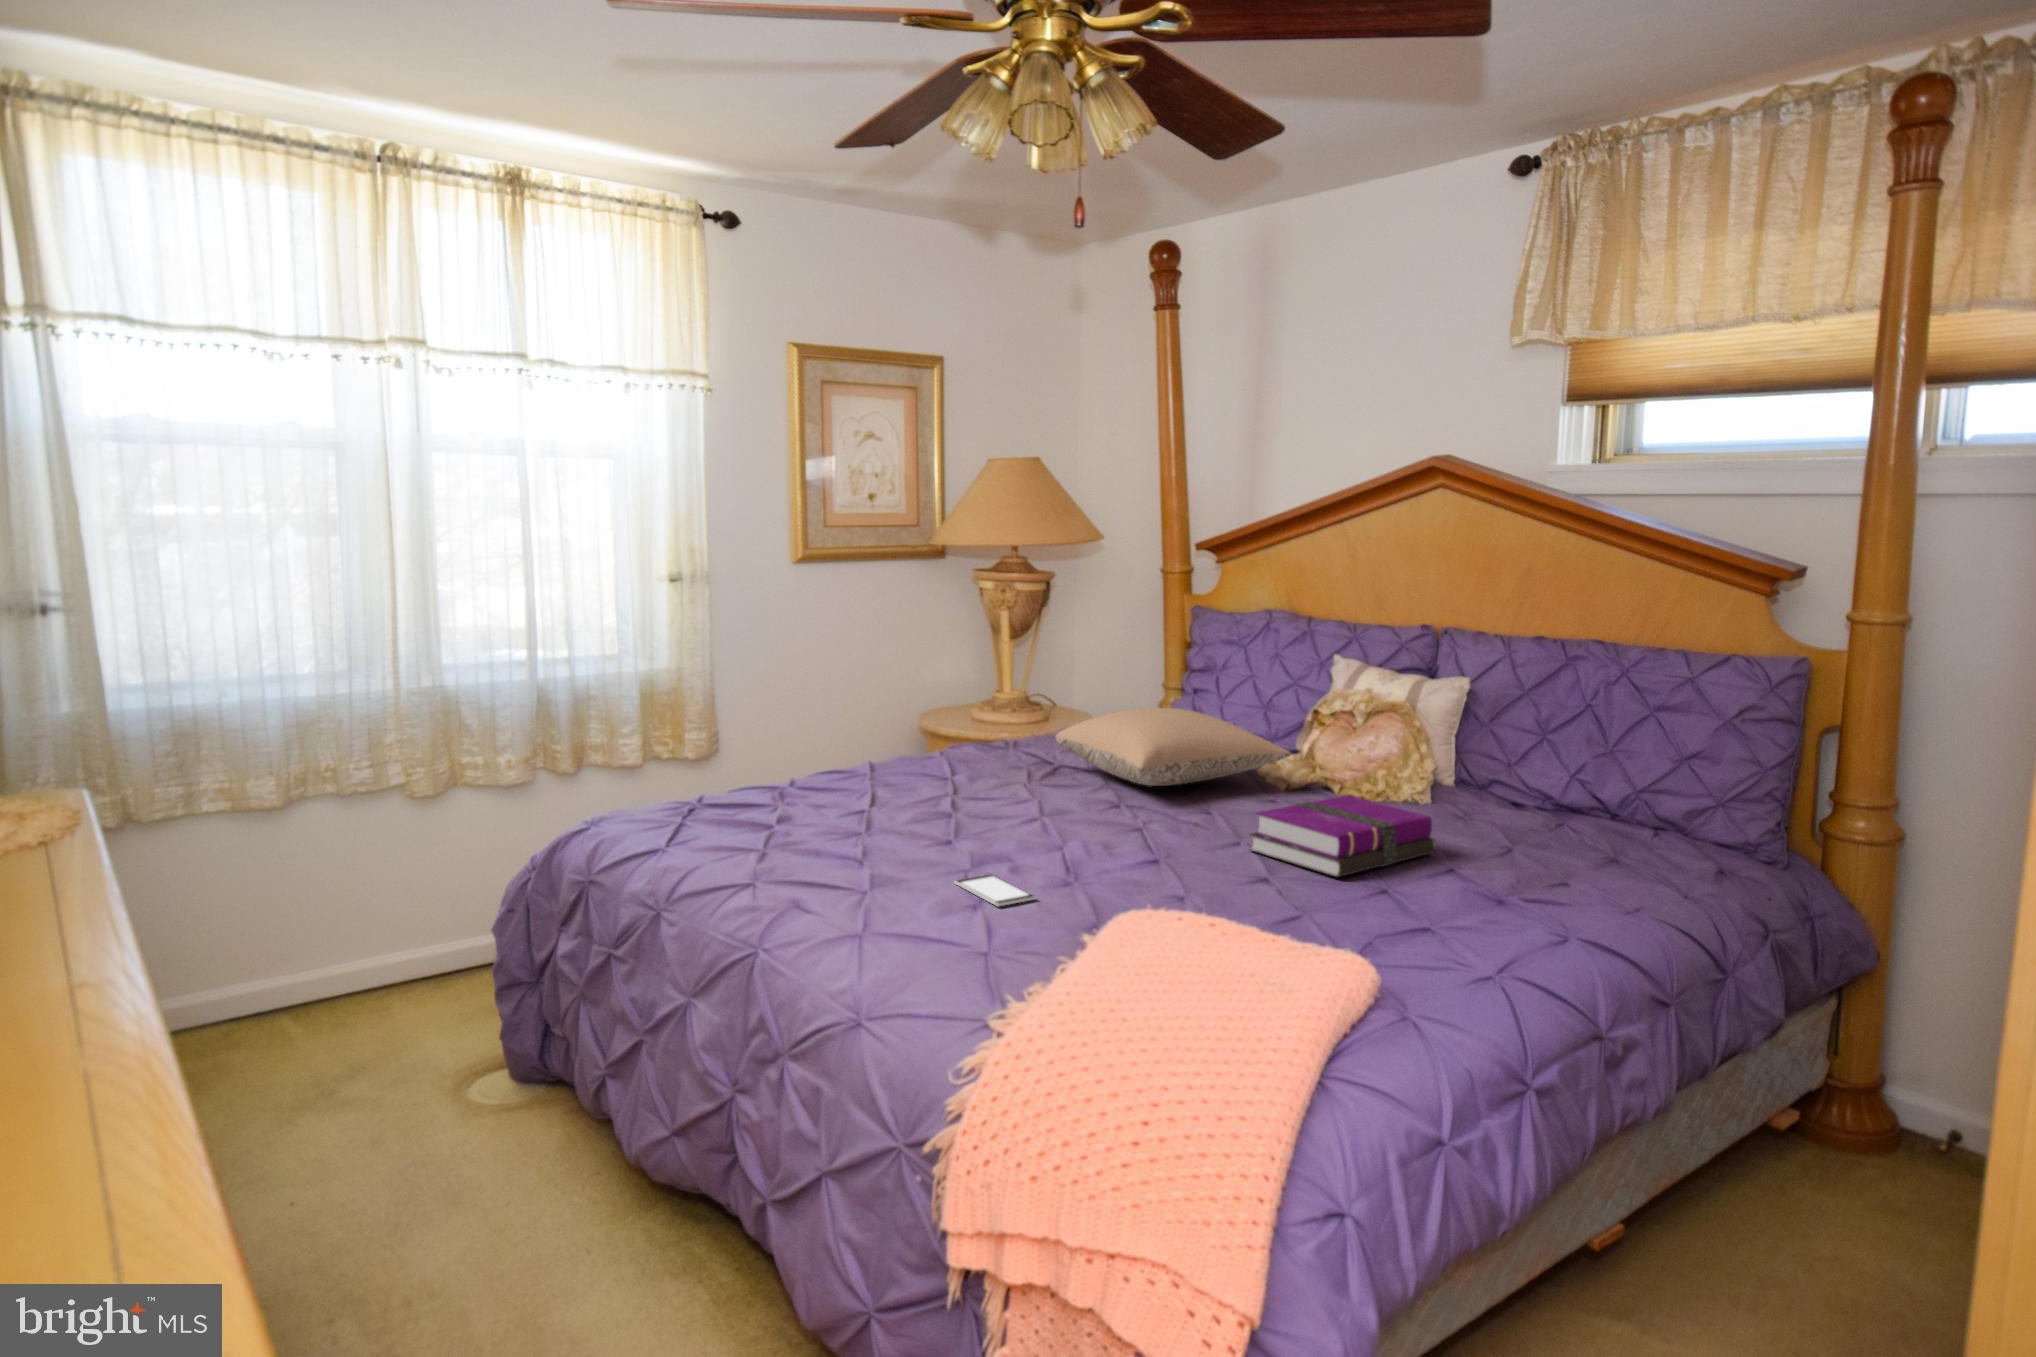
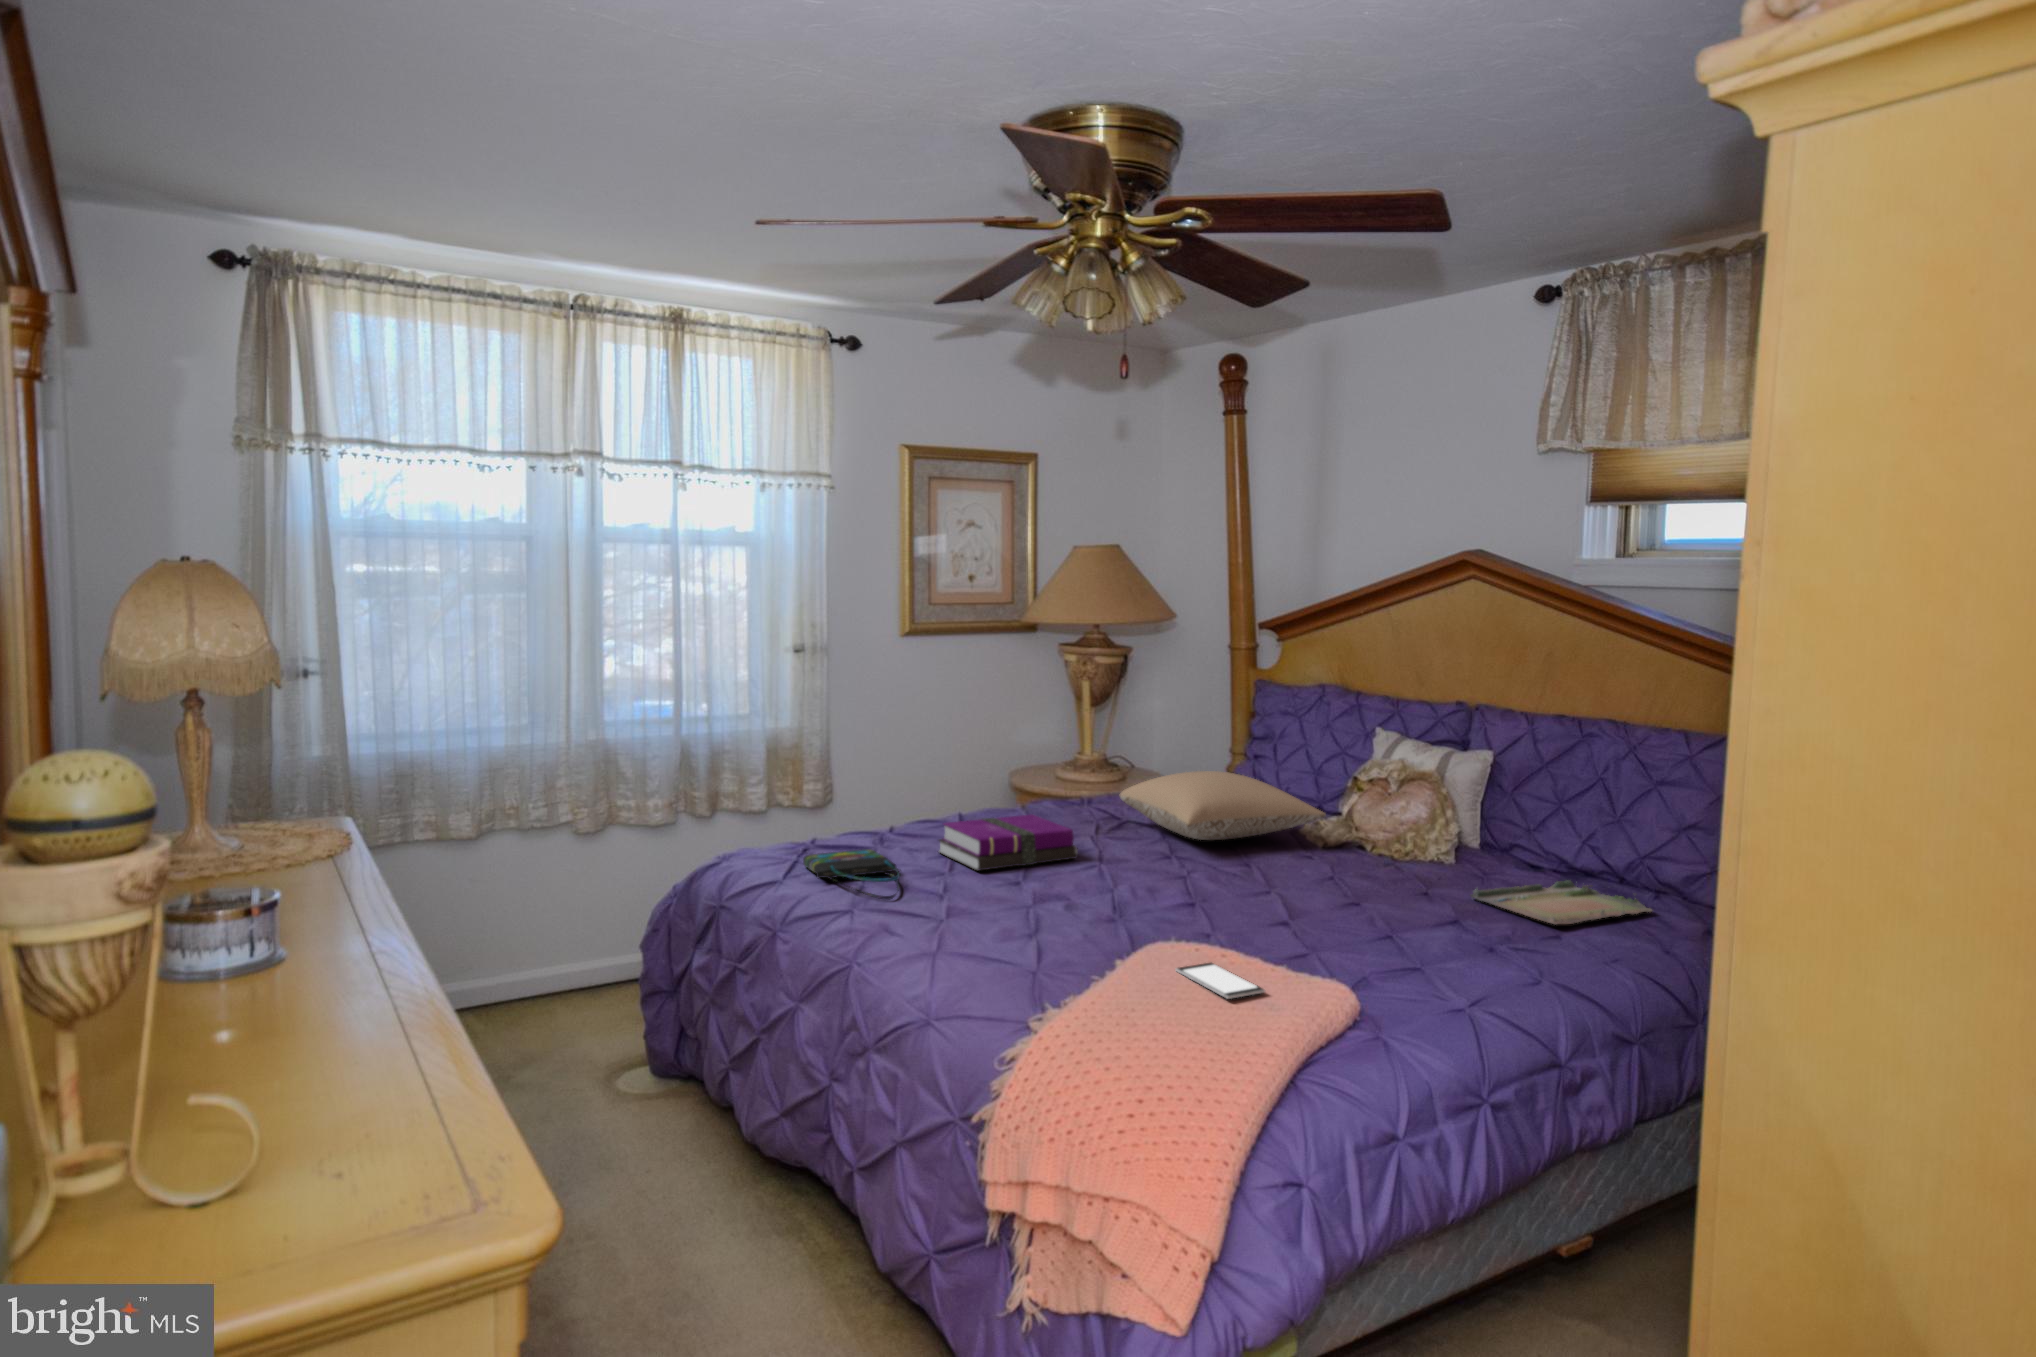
notebook: present [1250,796,1436,877] -> present [939,815,1078,871]
tote bag: none [690,809,810,870] -> present [803,849,900,900]
tray: none [1463,819,1666,872] -> present [1470,880,1652,924]
smartphone: present [955,875,1035,906] -> present [1176,962,1265,999]

